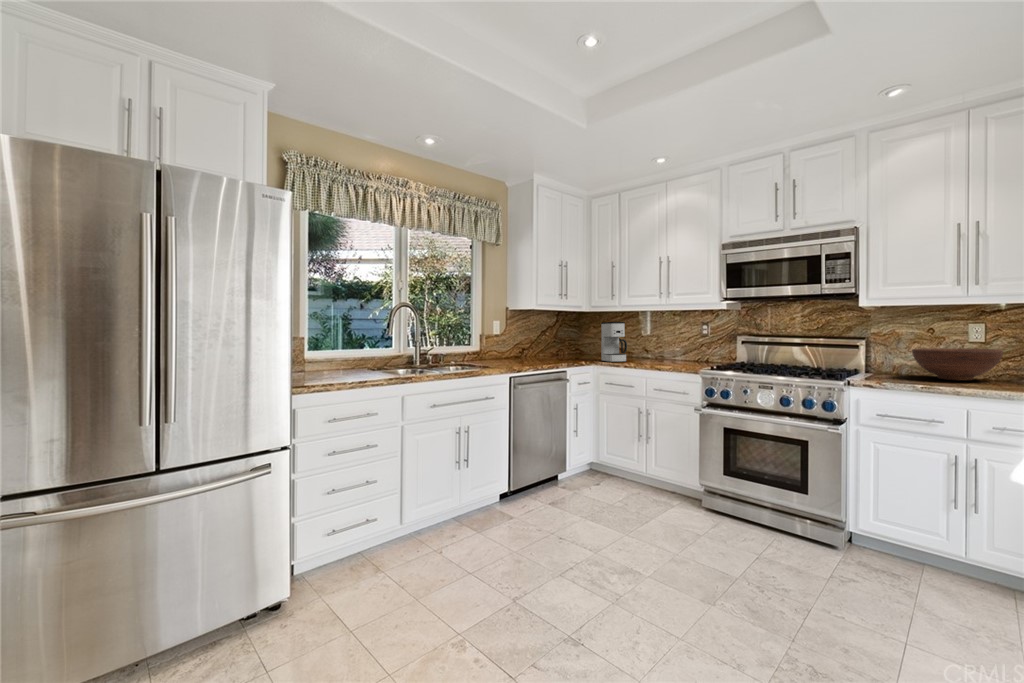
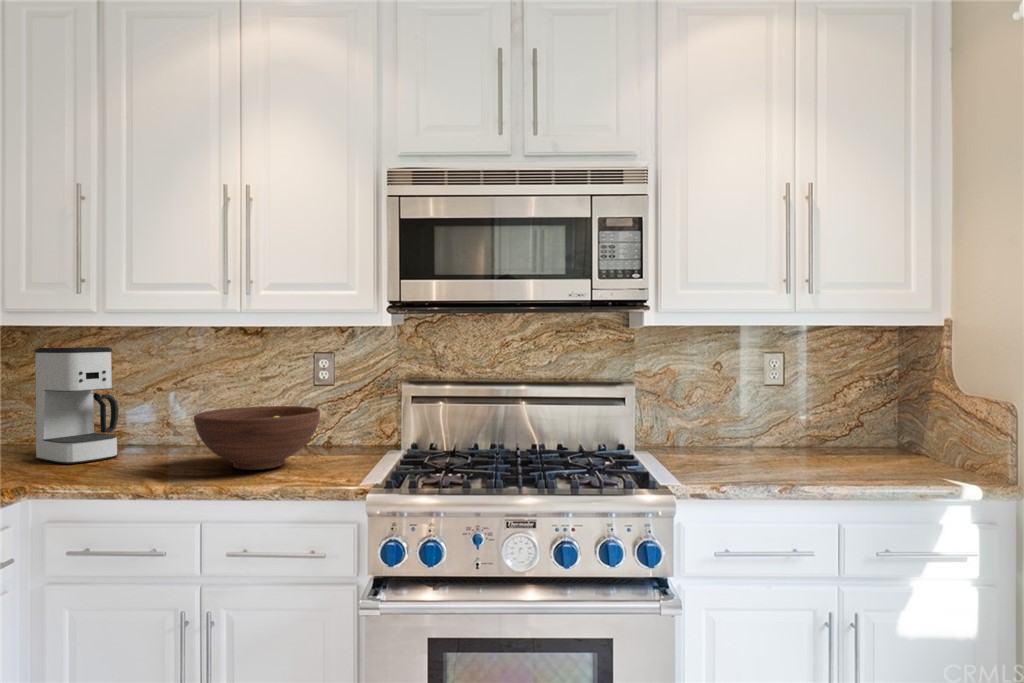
fruit bowl: present [912,348,1003,381] -> present [194,406,320,470]

